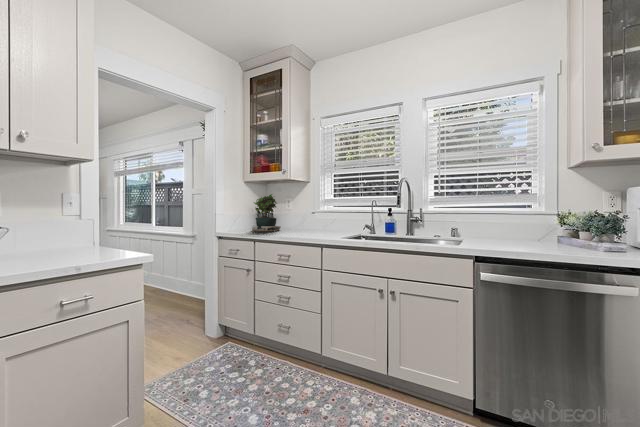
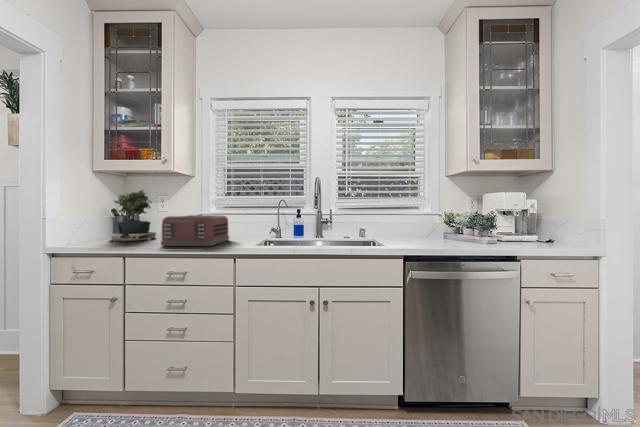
toaster: none [276,213,328,237] -> present [161,215,229,246]

